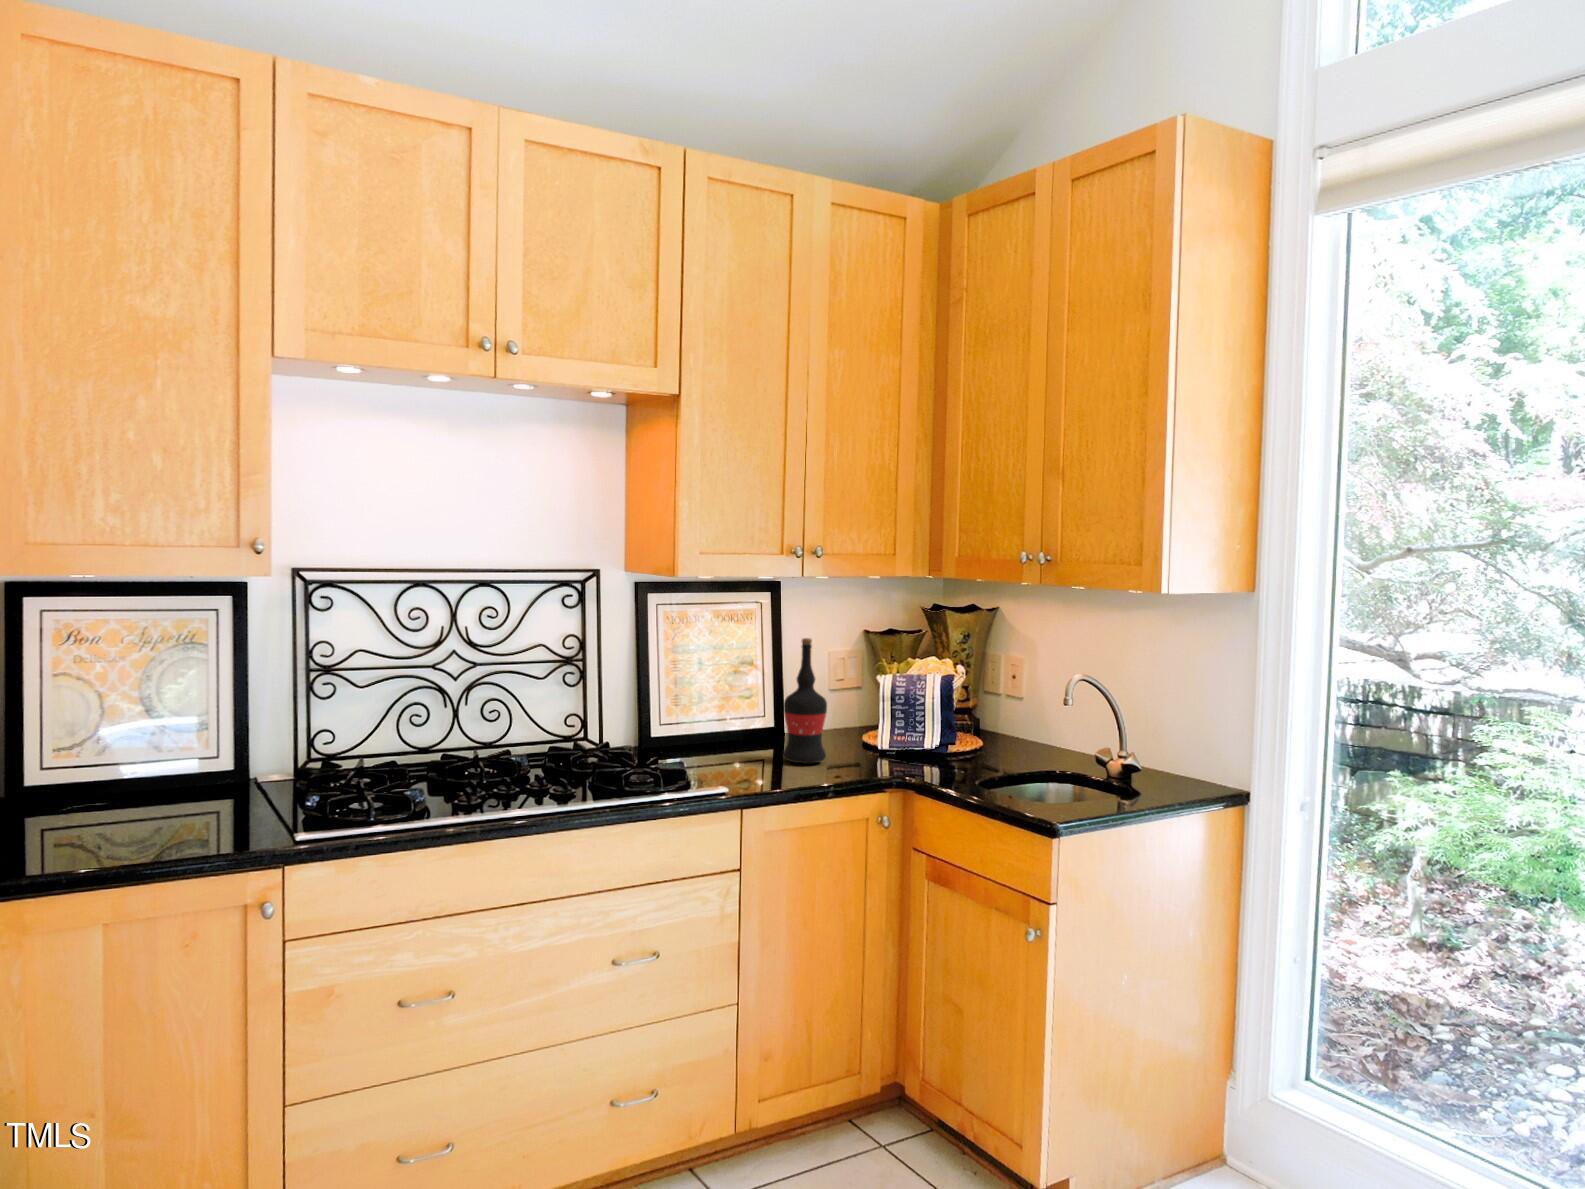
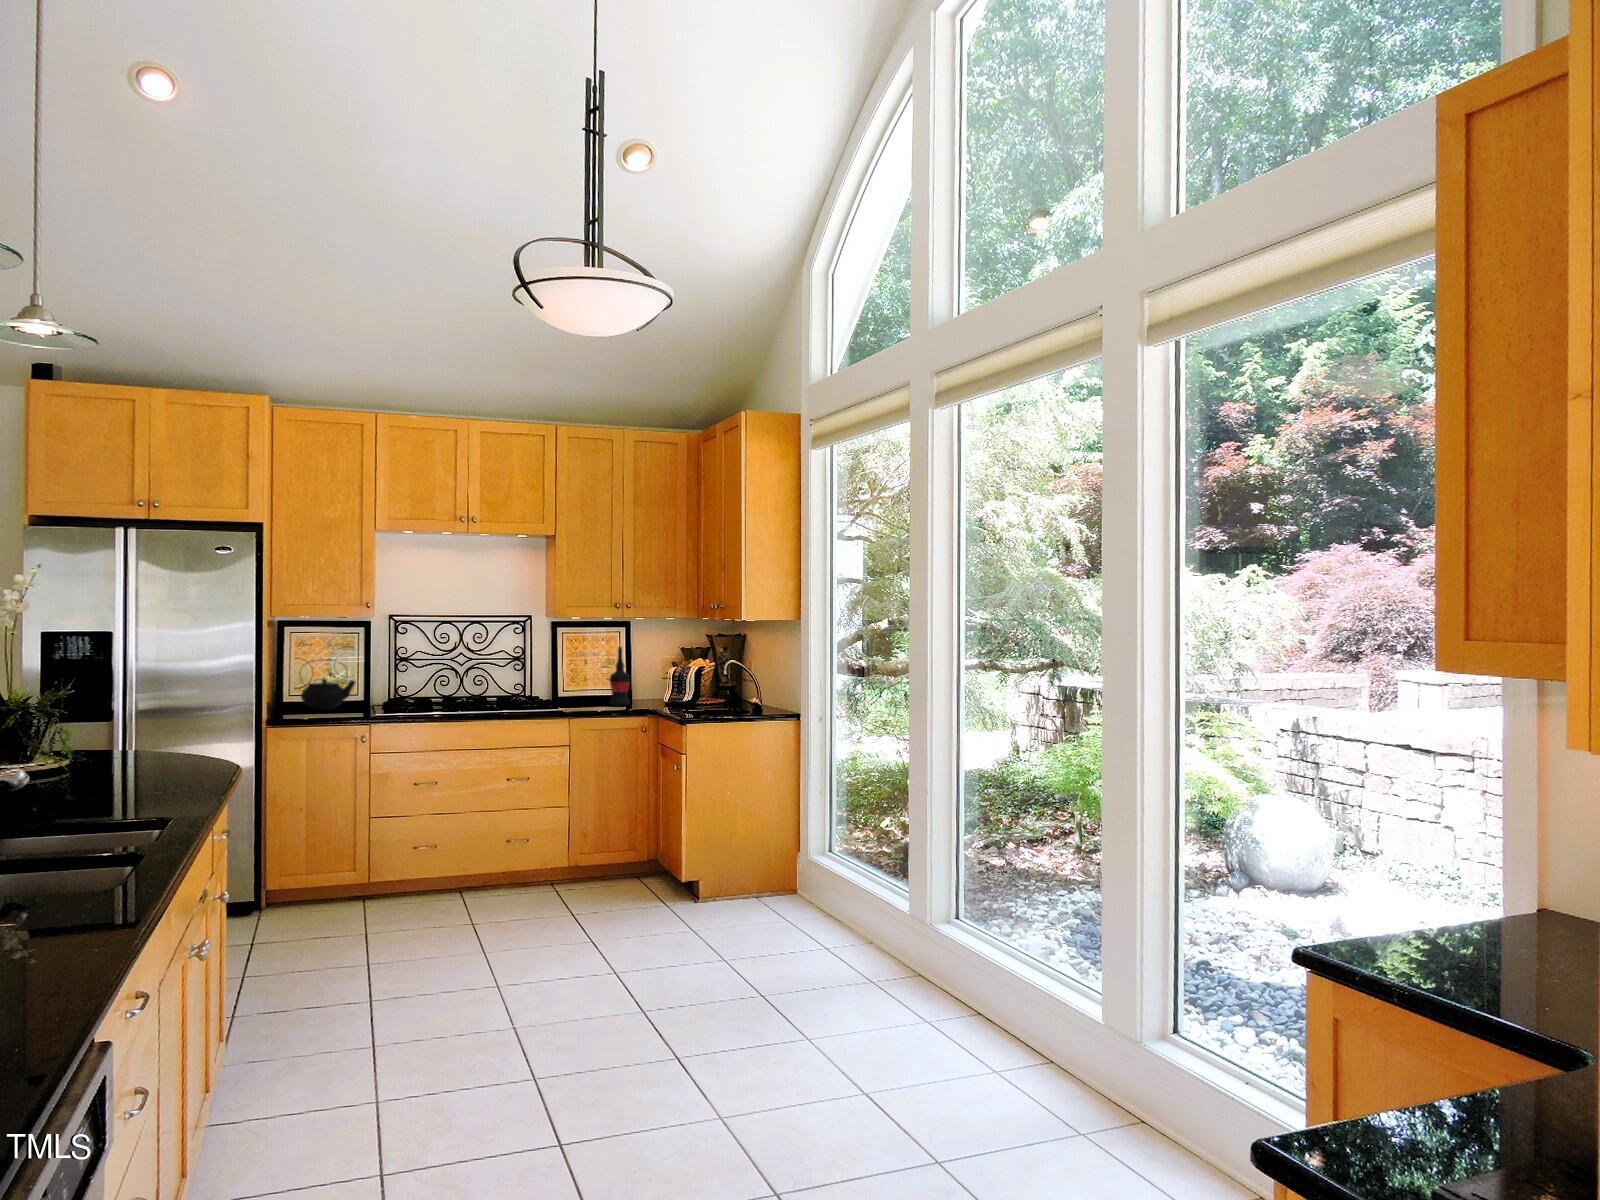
teapot: none [67,684,223,815] -> present [301,679,356,710]

